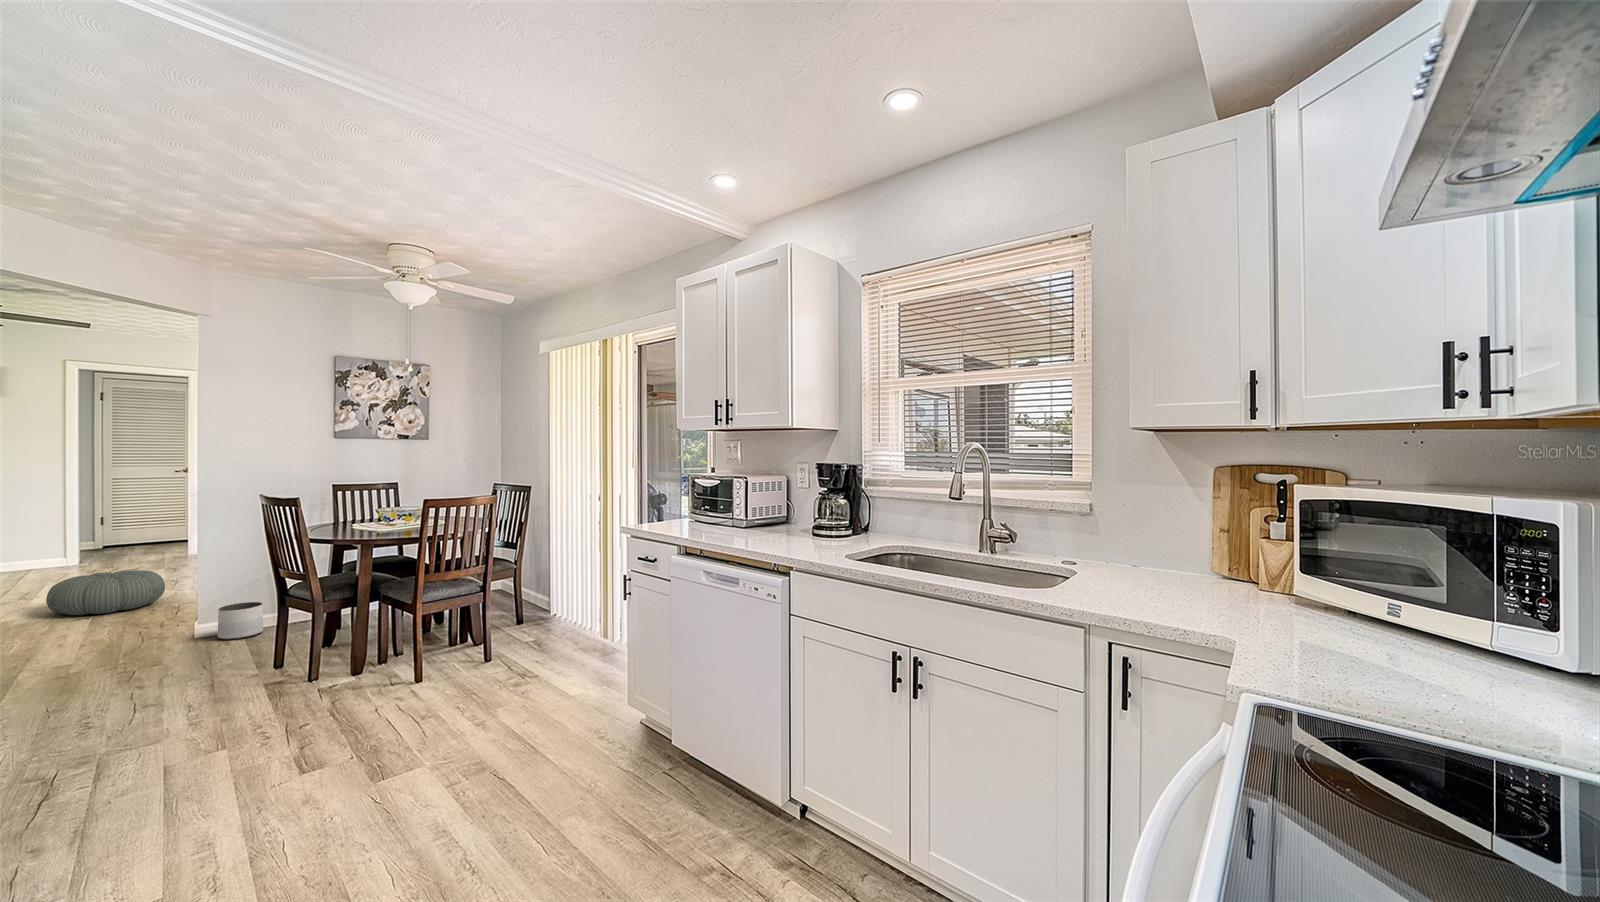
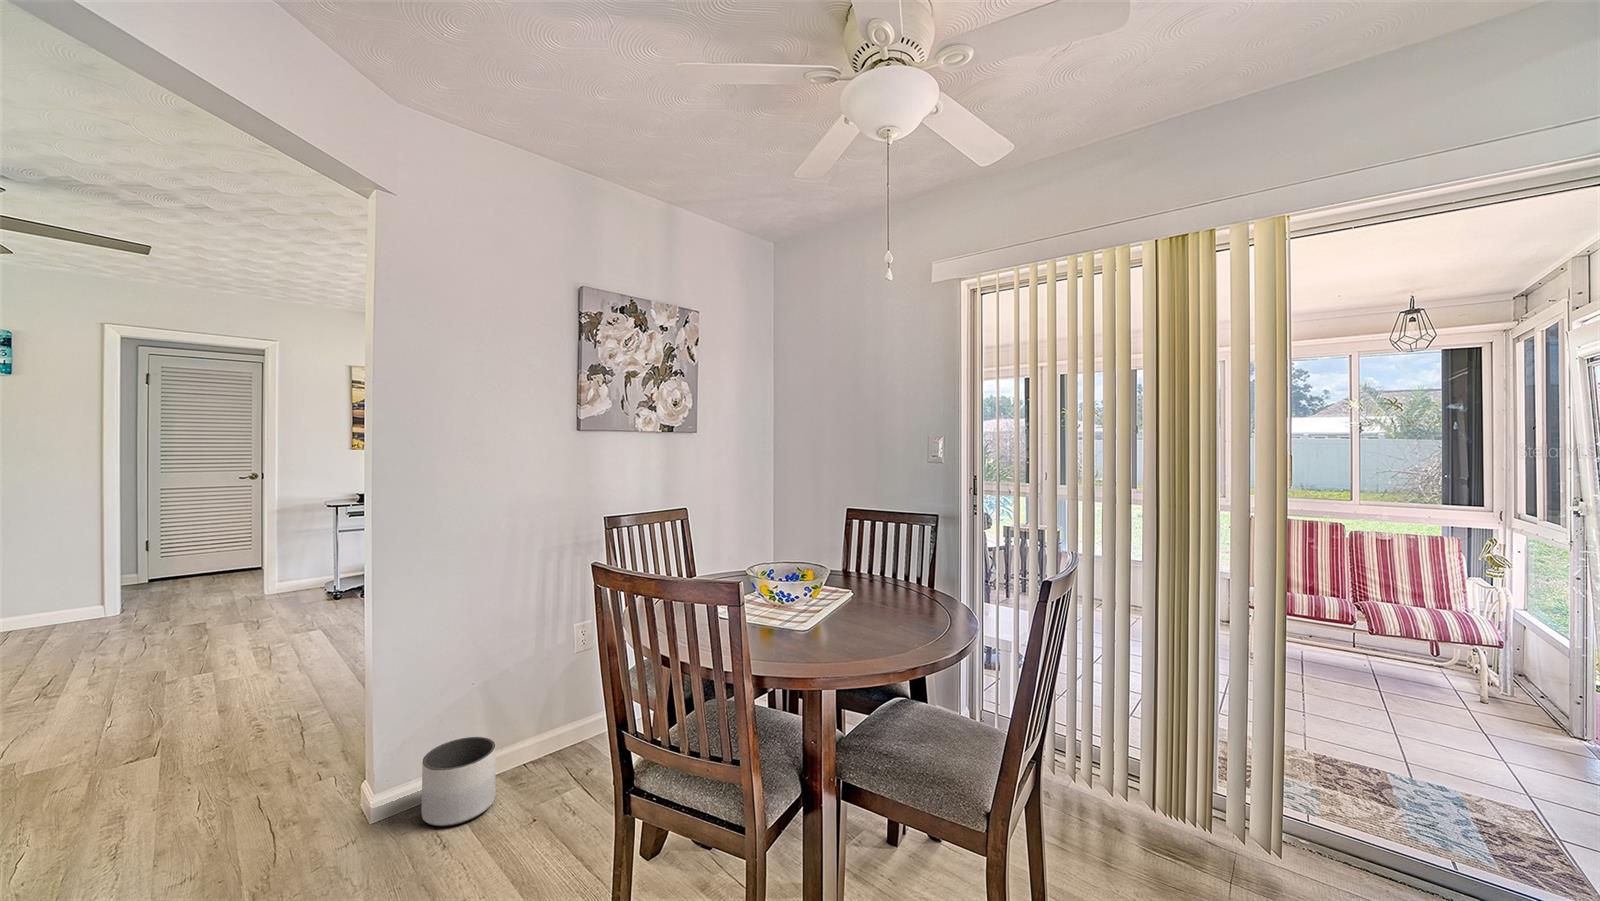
pouf: present [46,570,165,615] -> none [82,650,277,746]

